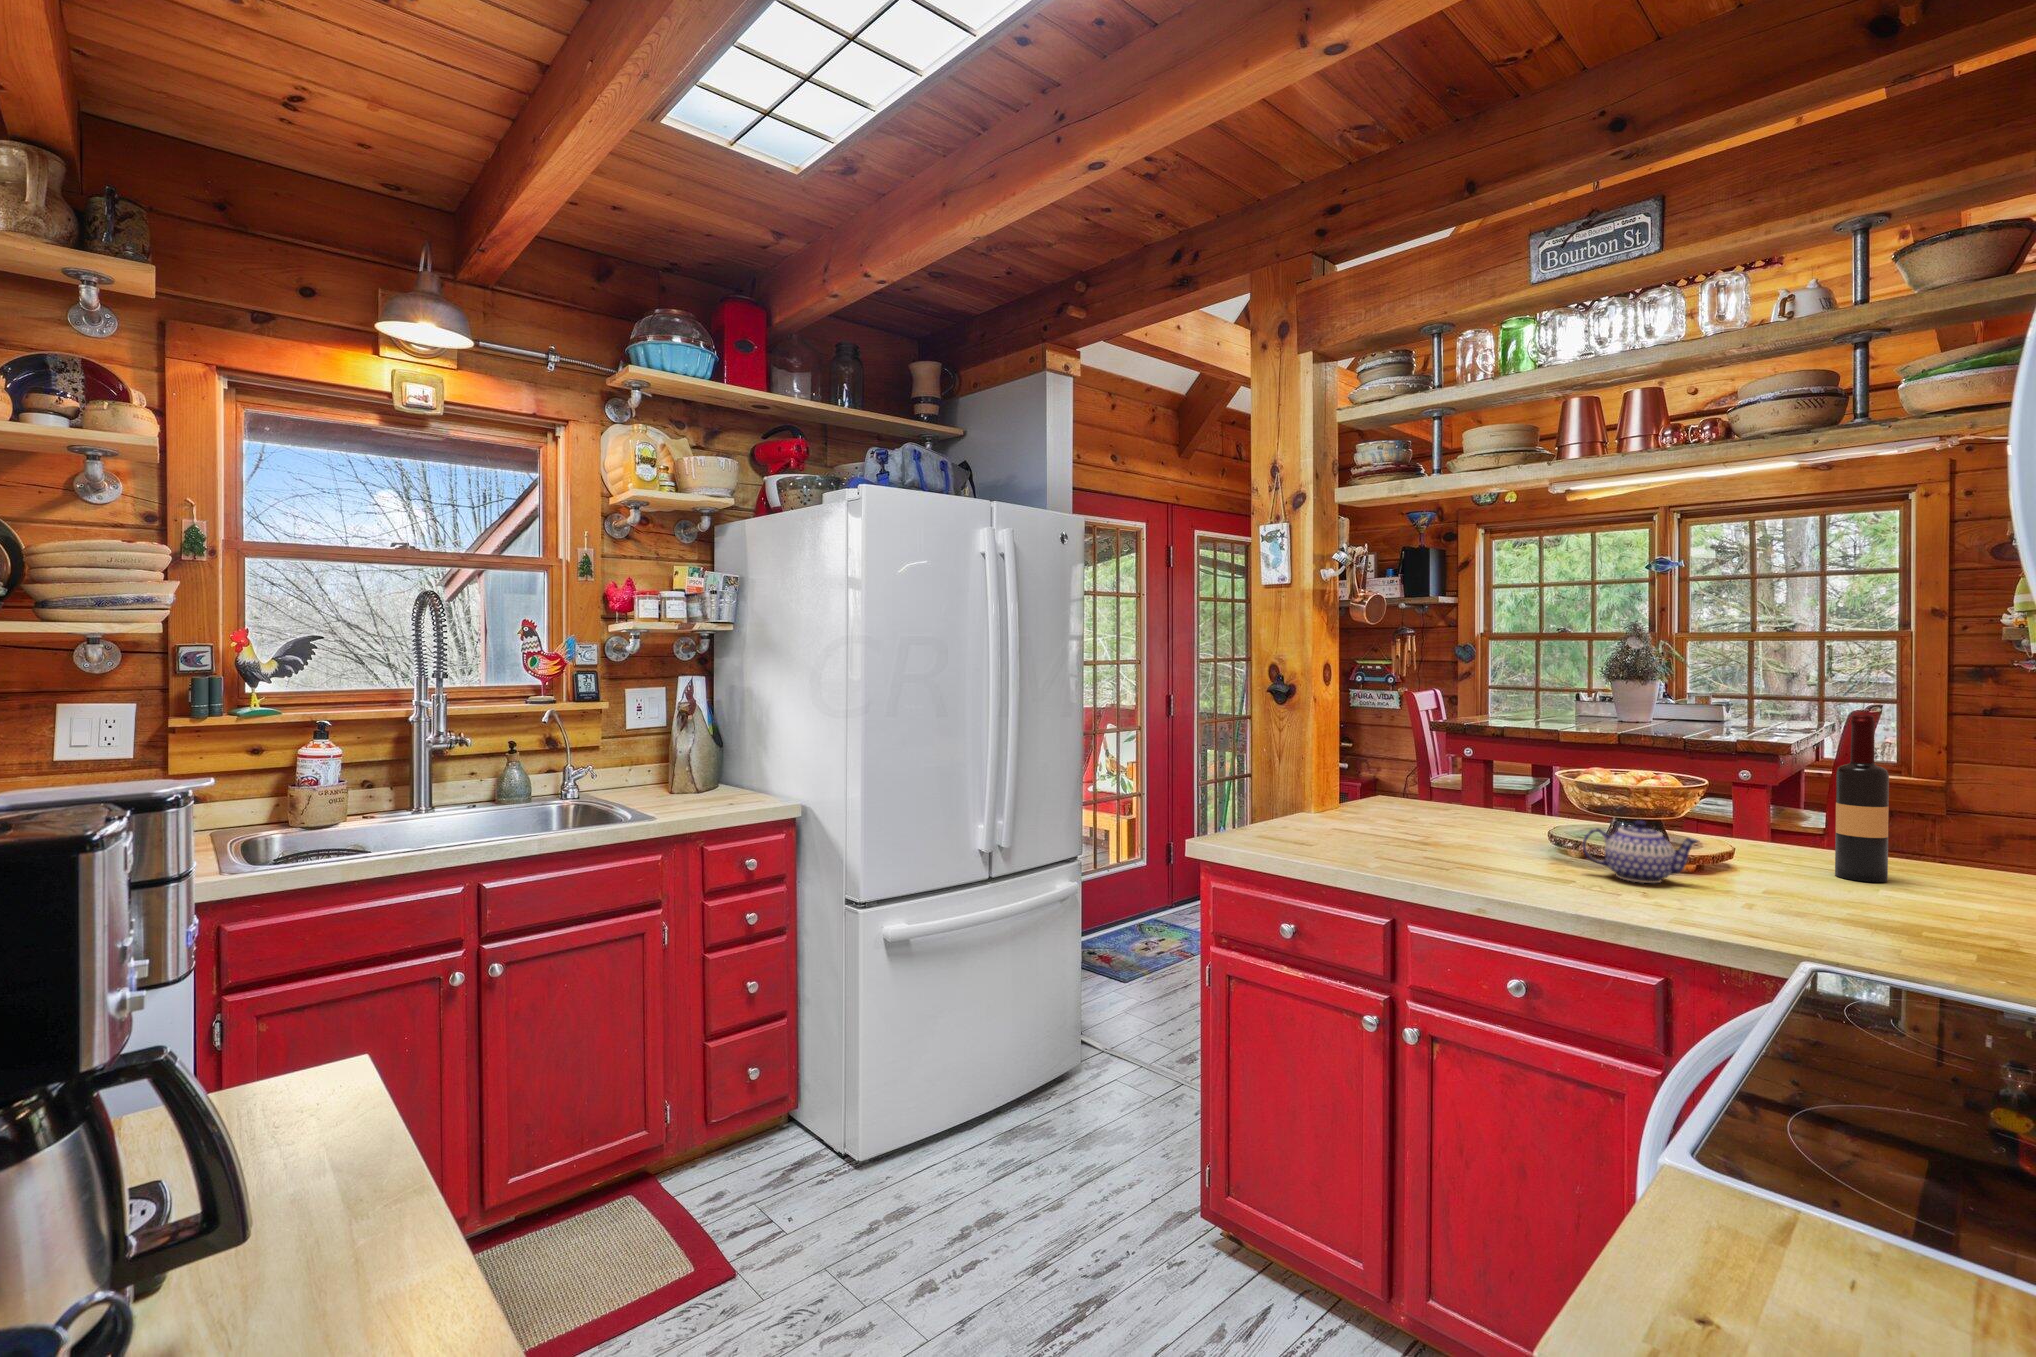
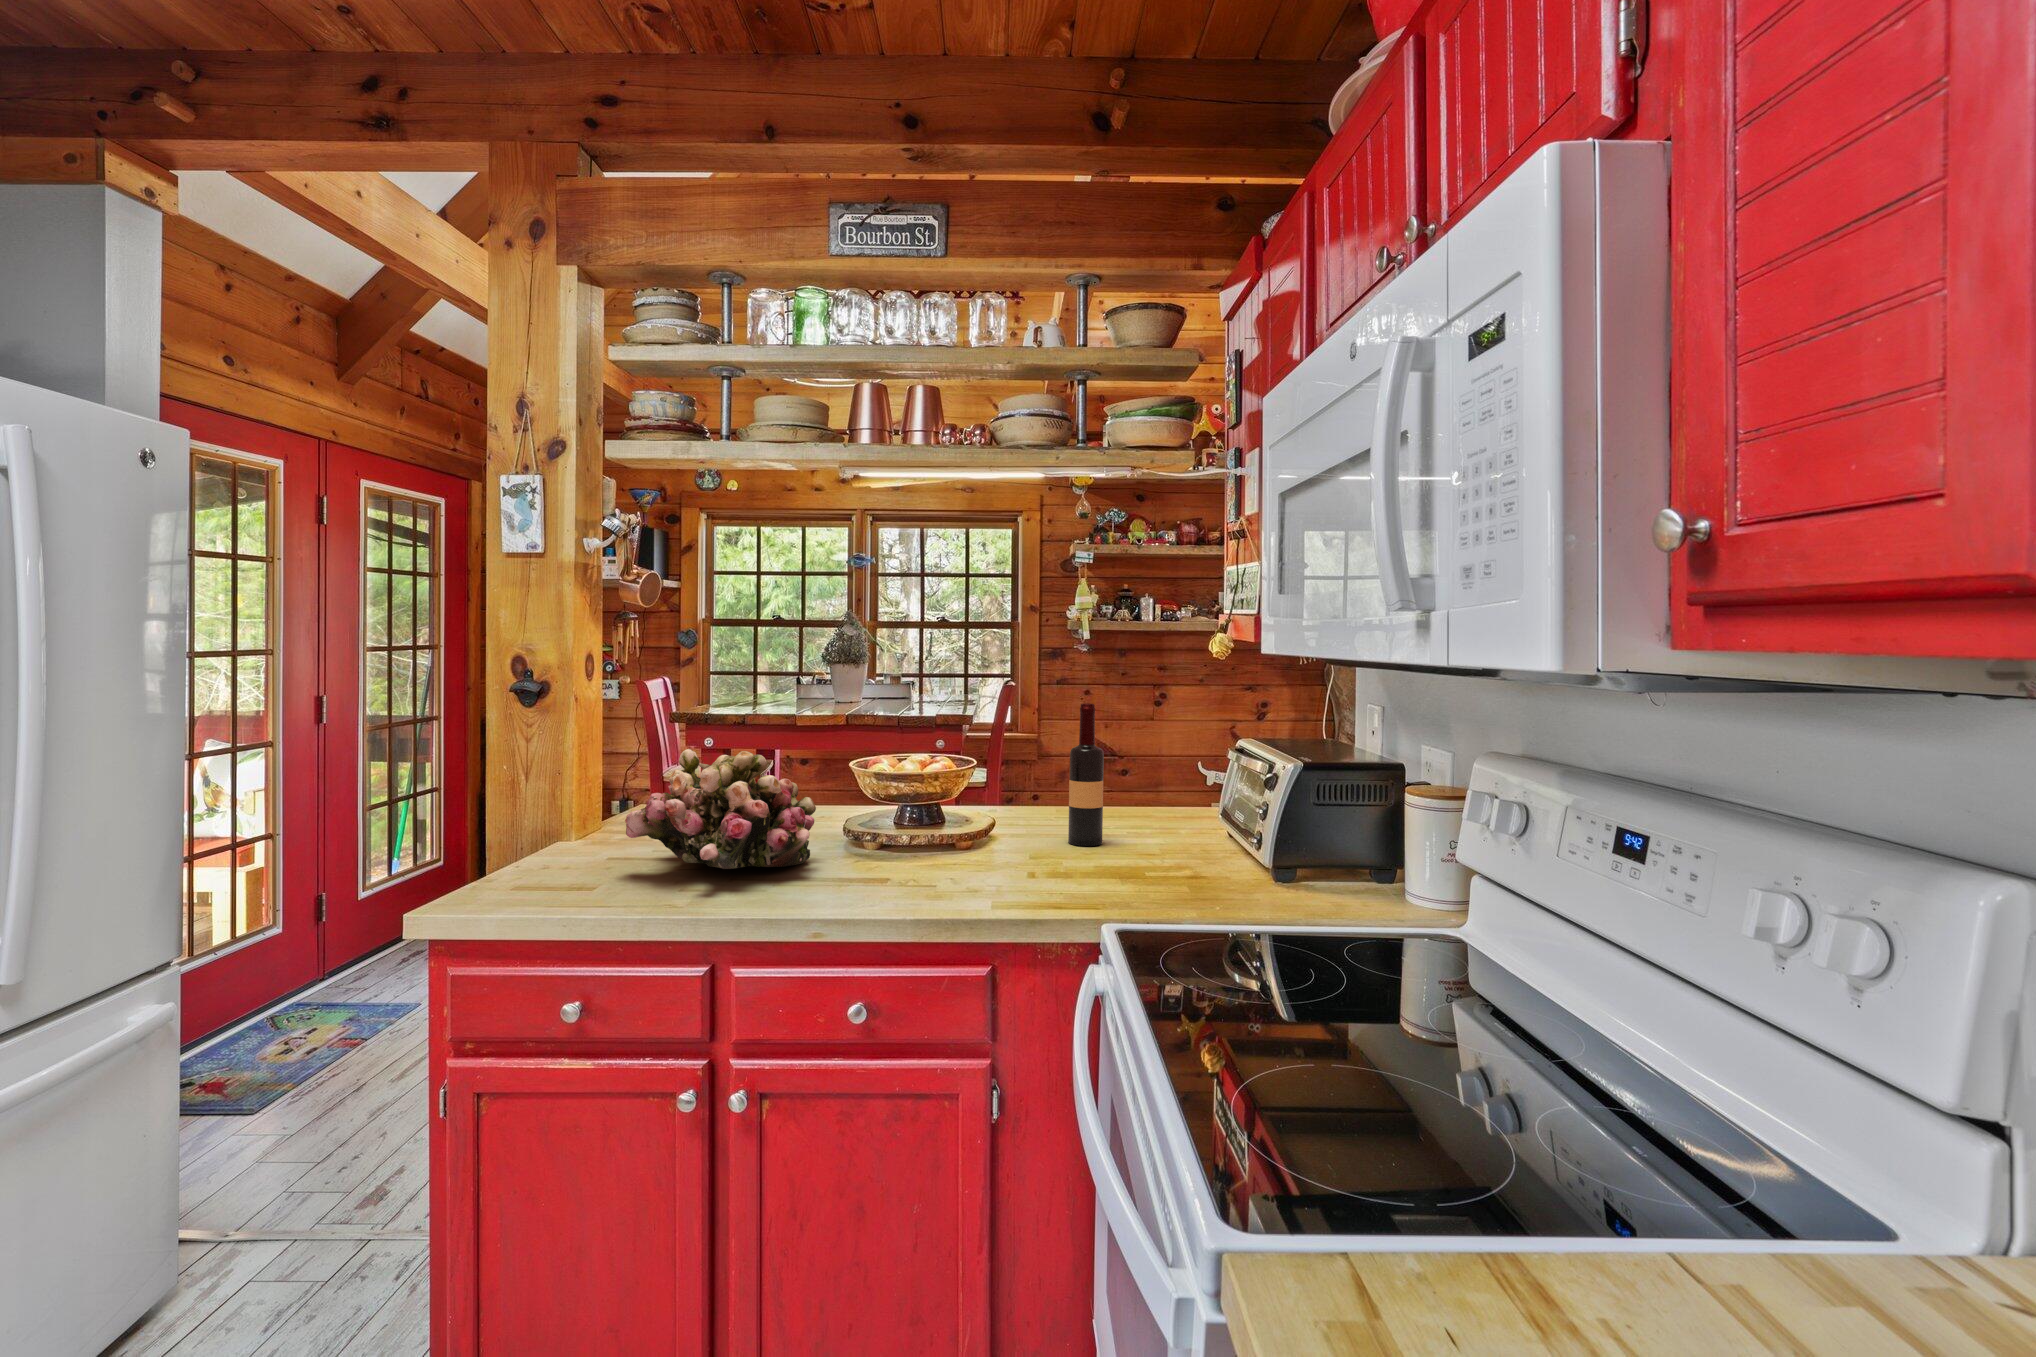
flower arrangement: none [1330,744,1506,853] -> present [625,749,816,869]
teapot: present [1582,820,1698,883] -> none [895,813,992,875]

